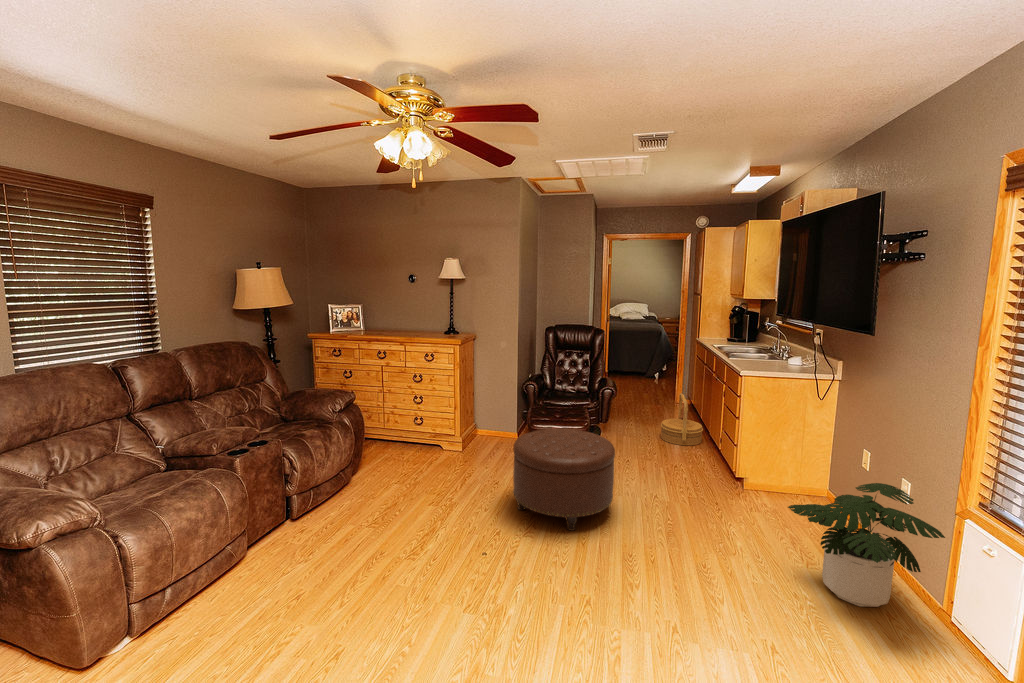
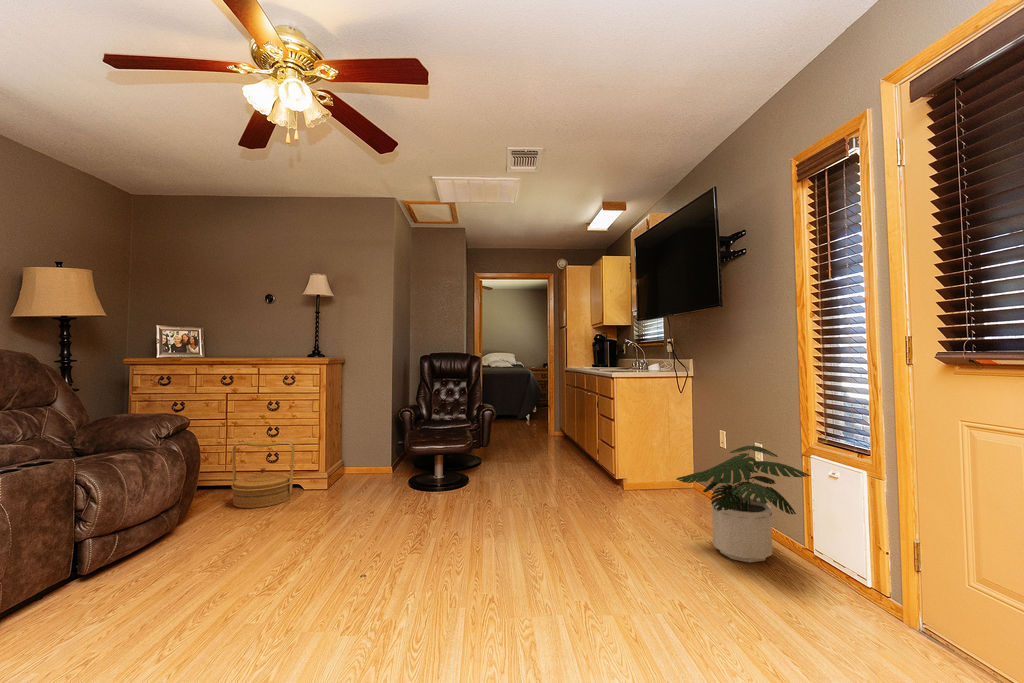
woven basket: present [661,393,703,445] -> present [232,442,295,508]
ottoman: present [513,428,615,531] -> none [395,439,506,542]

